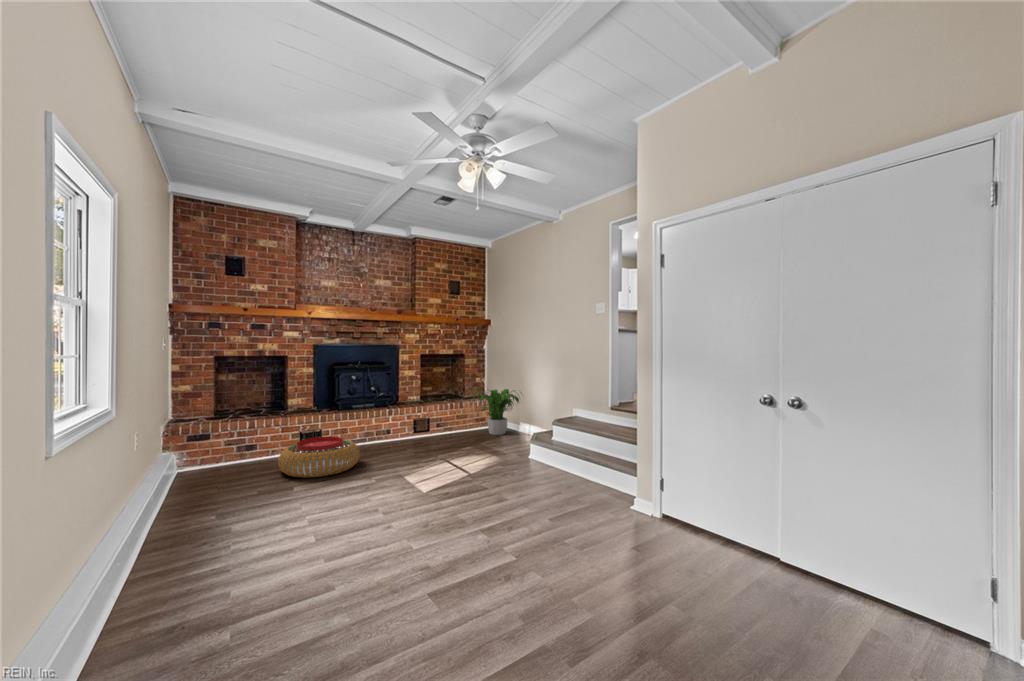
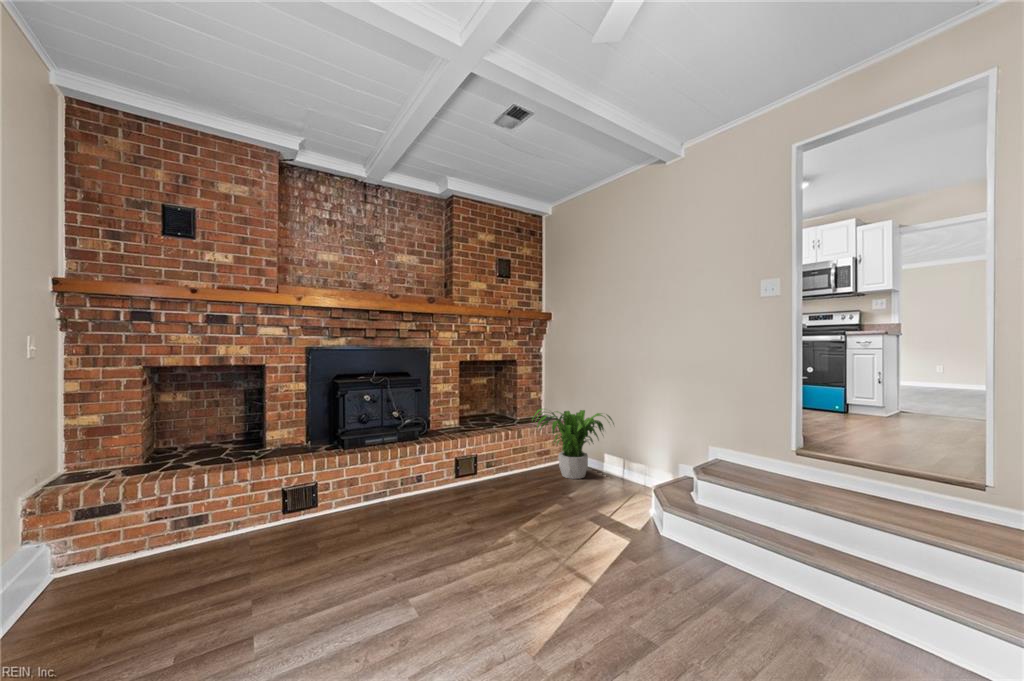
pouf: present [278,436,360,478] -> none [233,505,382,602]

